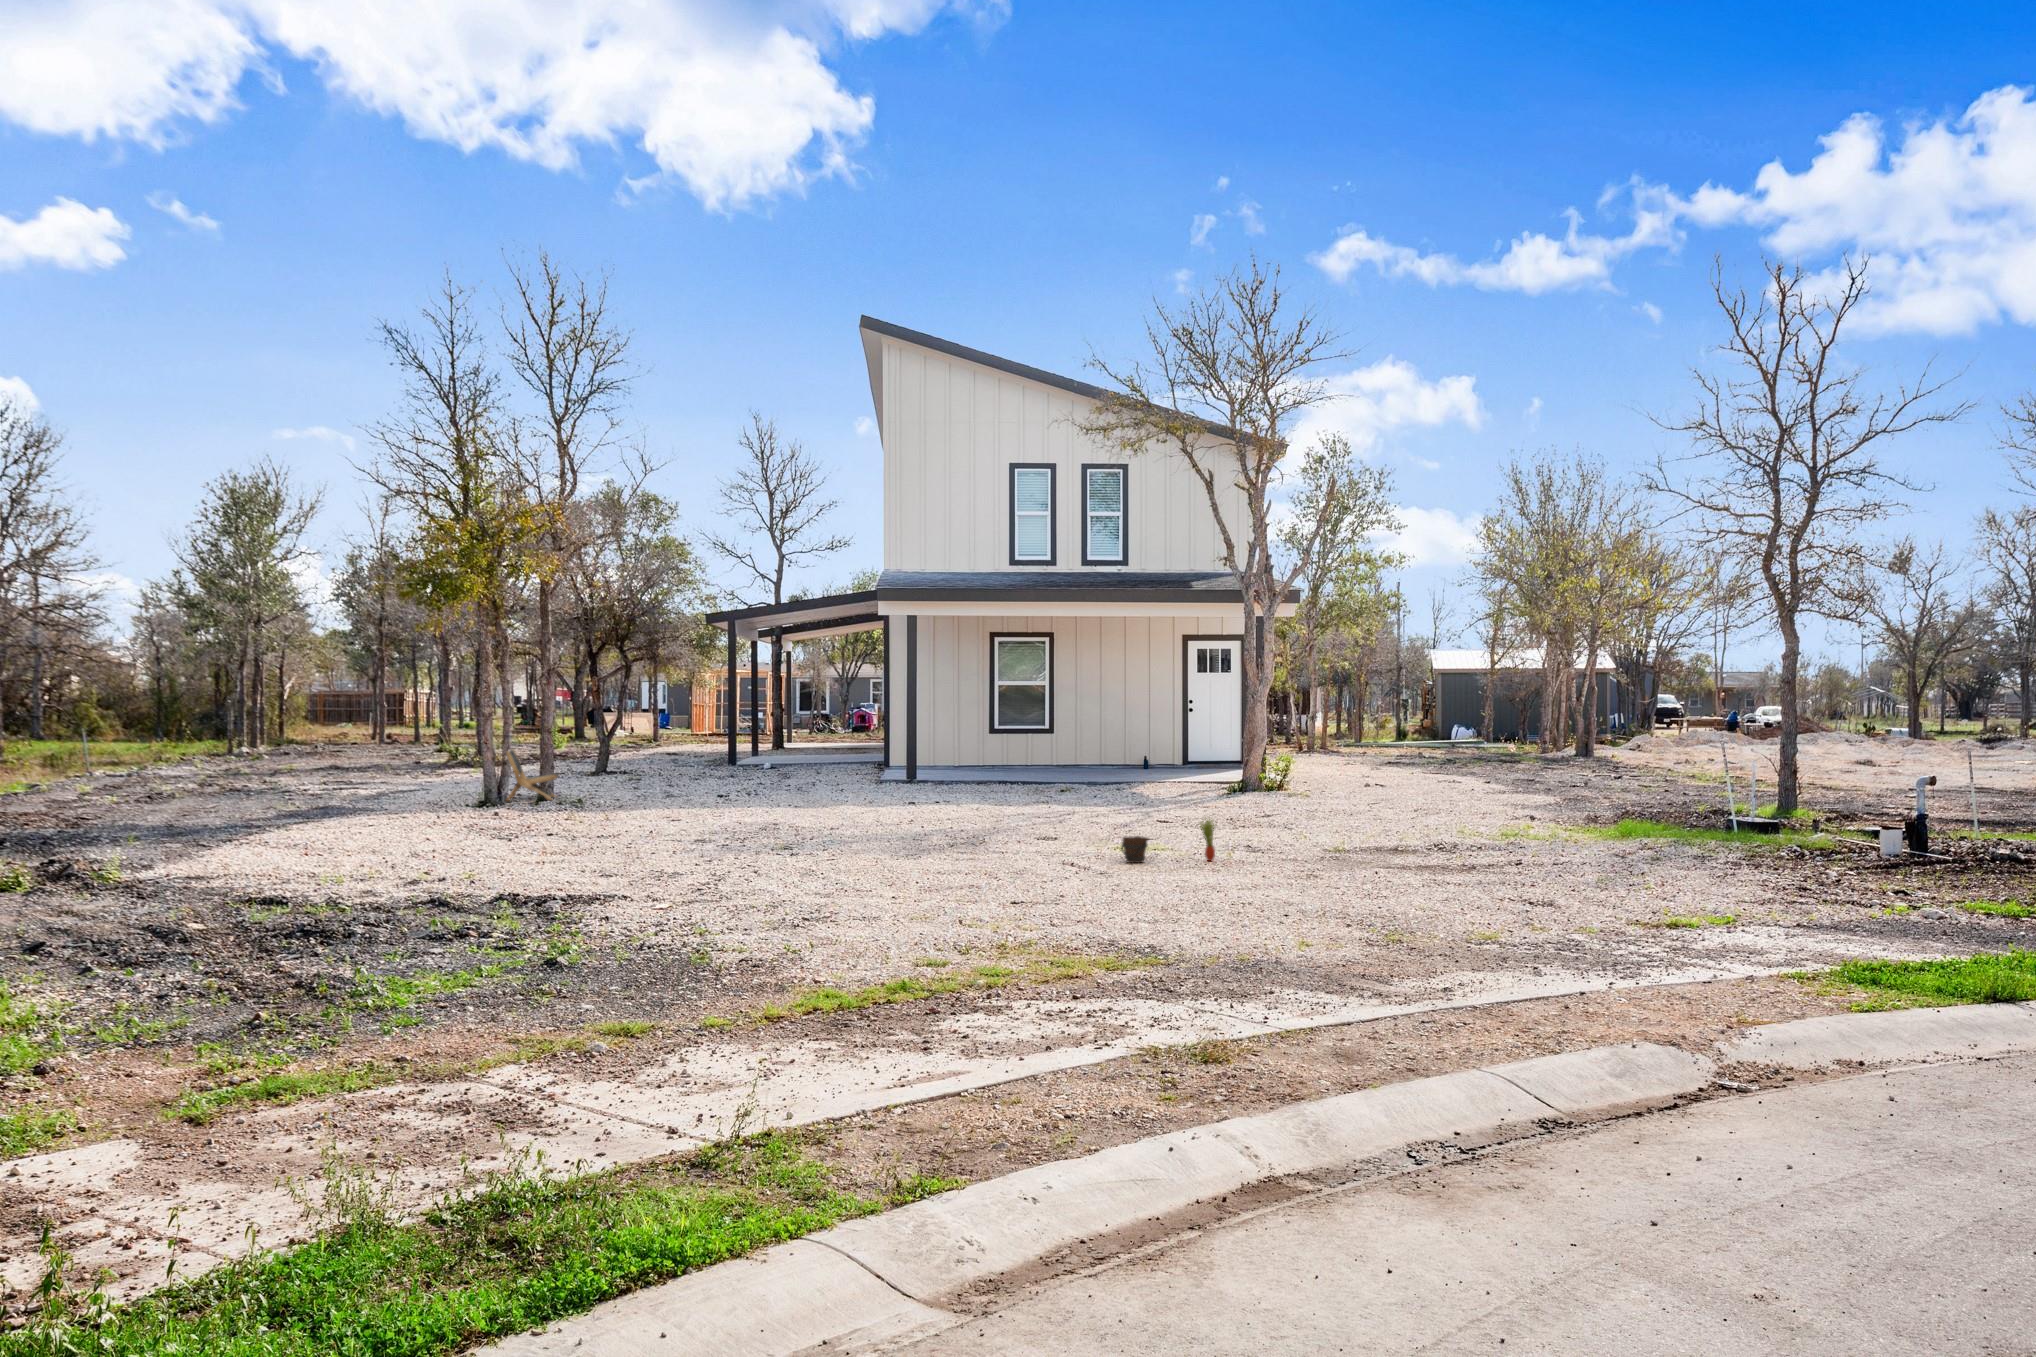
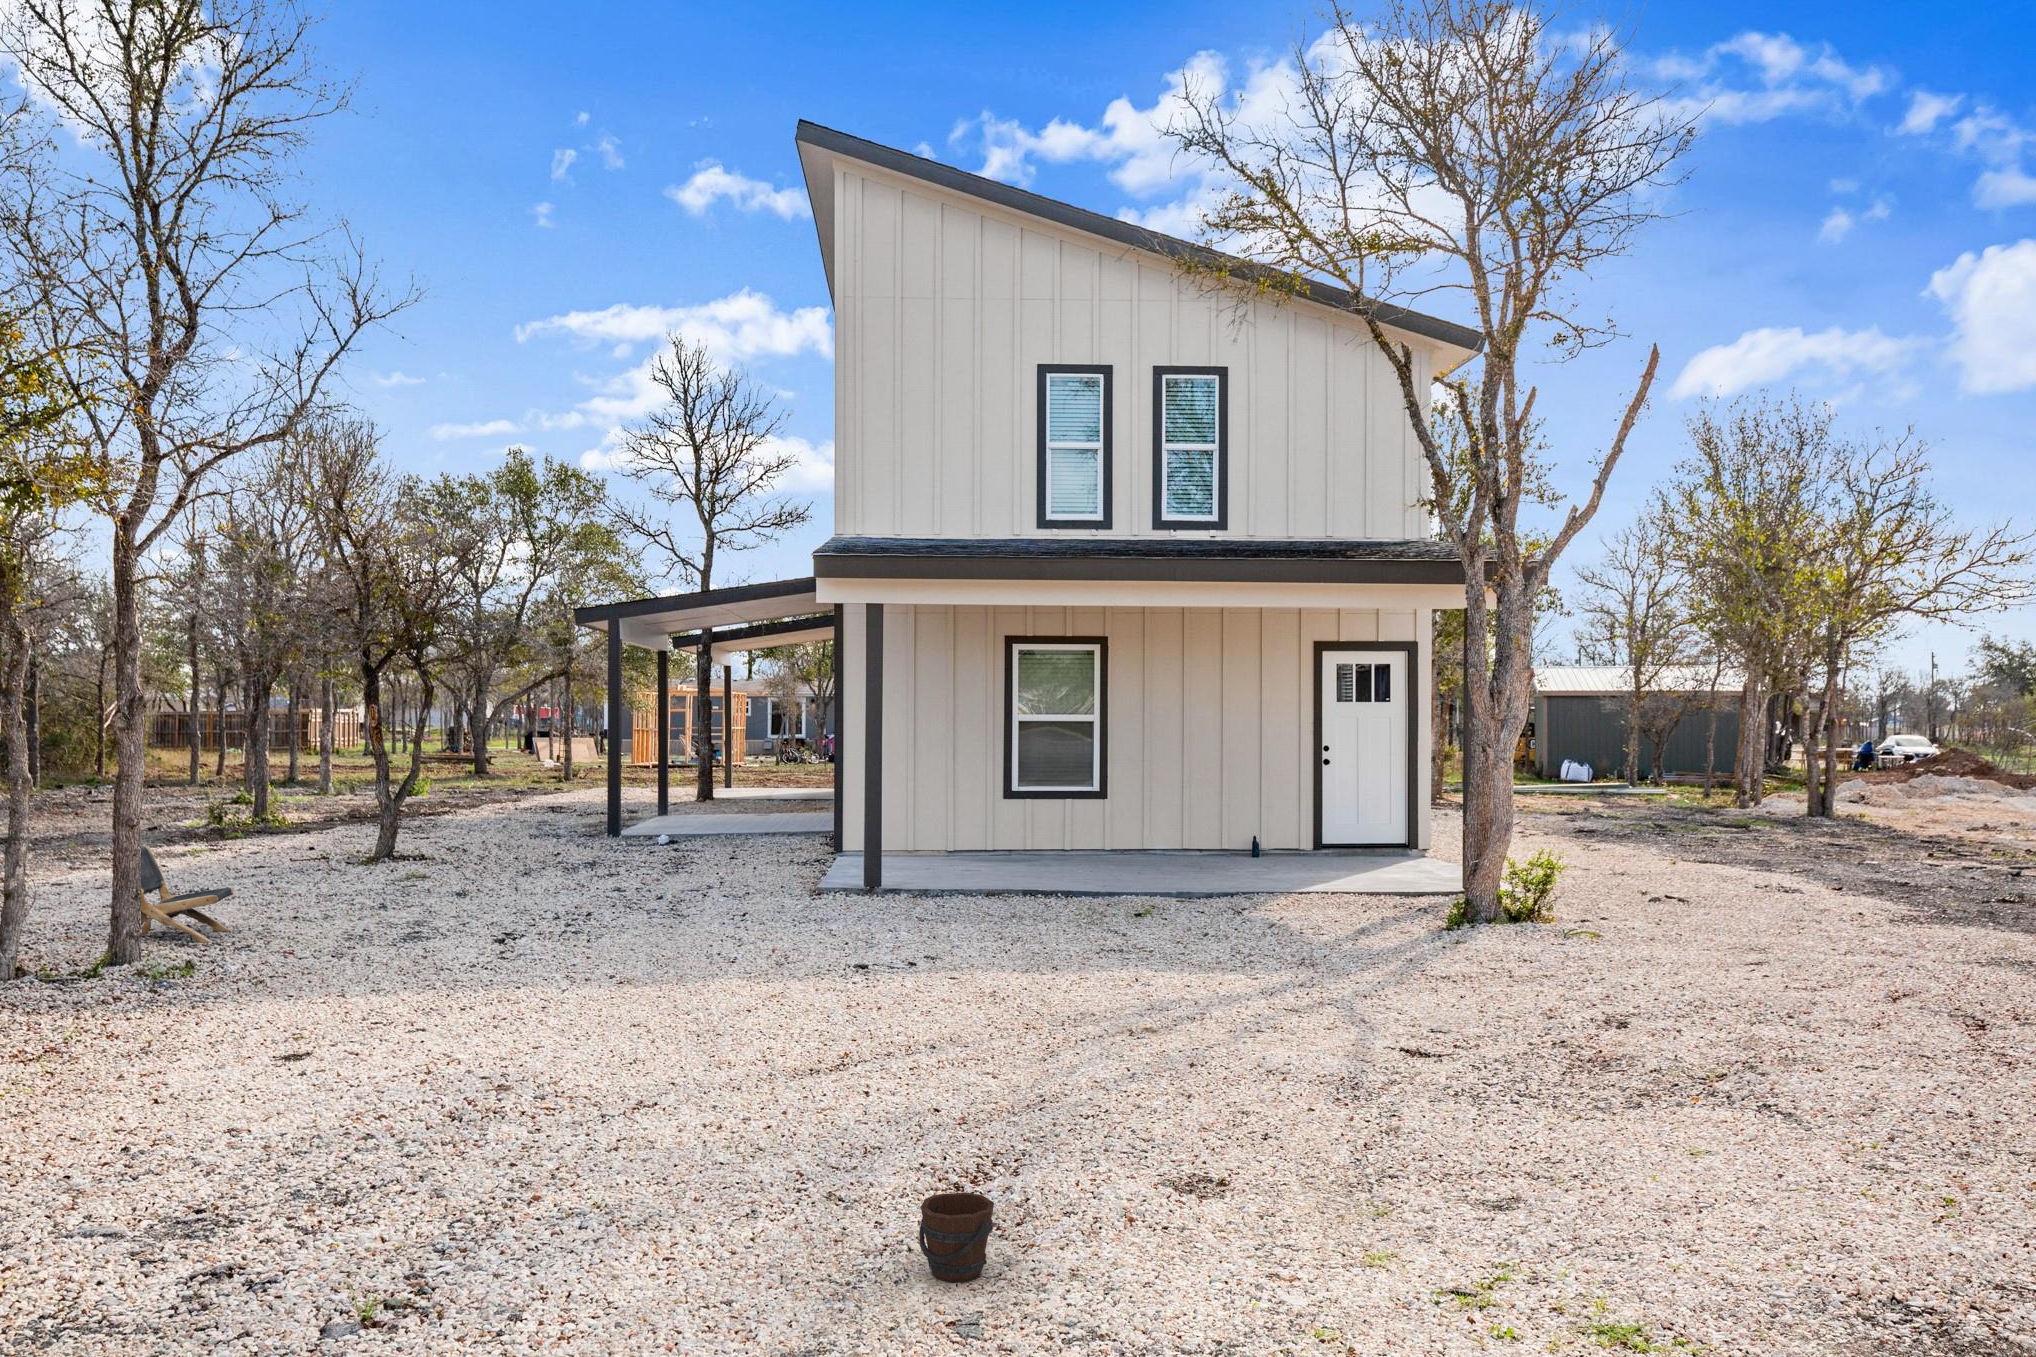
potted plant: present [1200,818,1217,861] -> none [1630,1143,1688,1276]
bucket: present [1121,836,1148,863] -> present [919,1192,994,1282]

